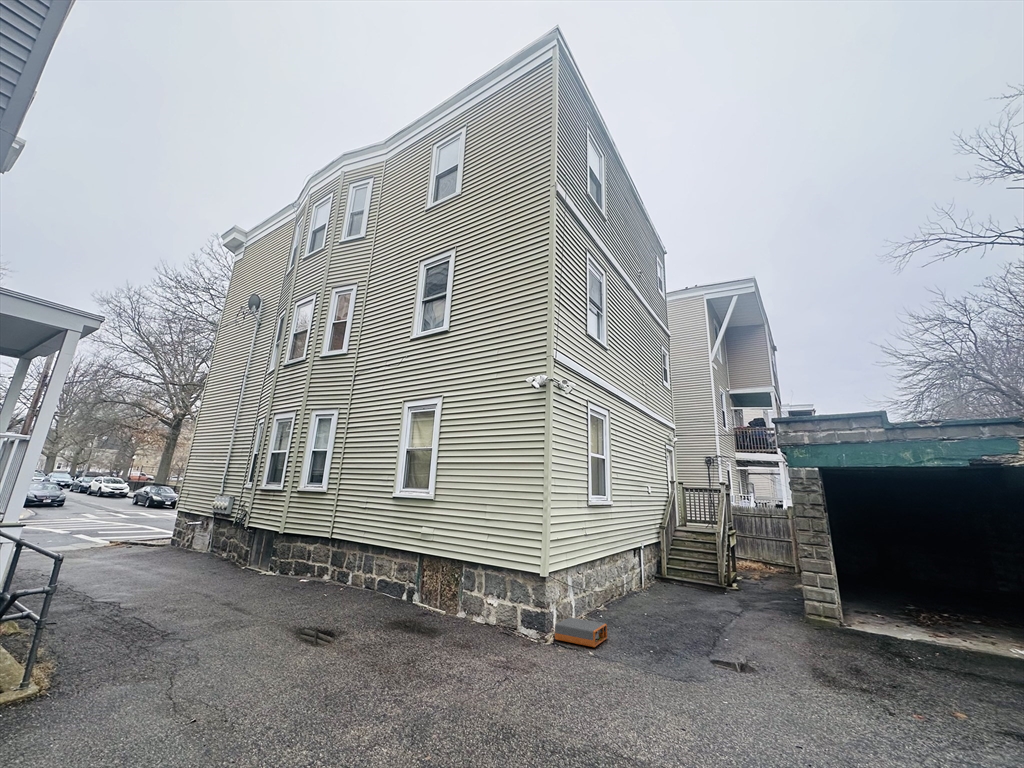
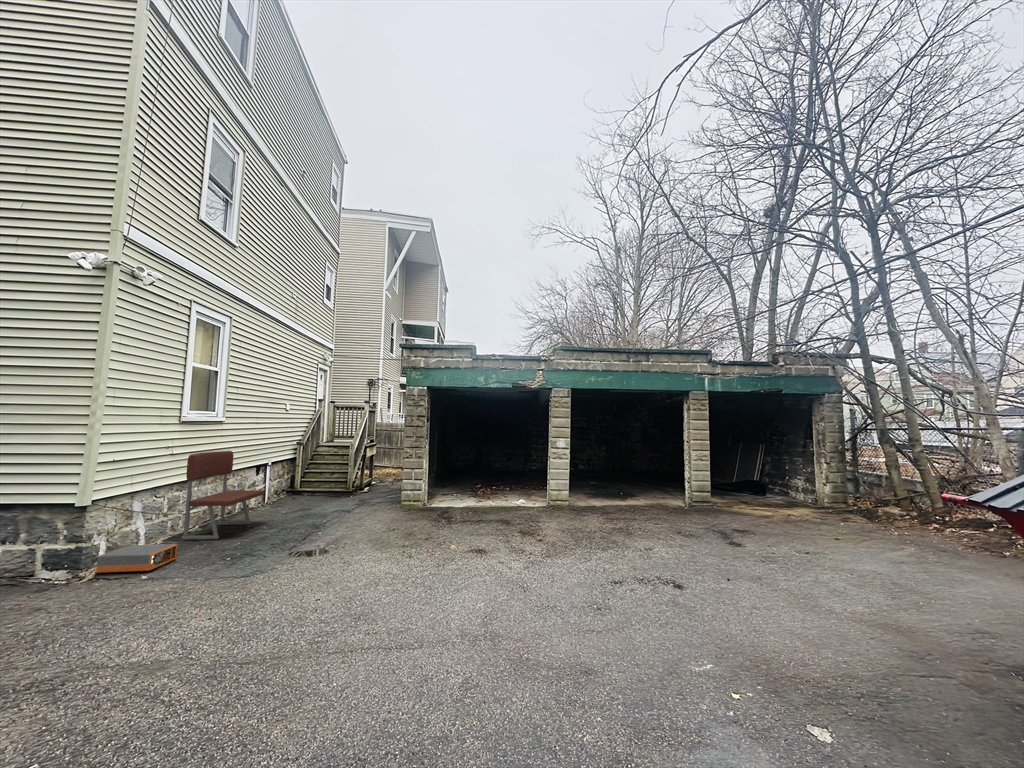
bench: none [597,534,655,623] -> present [182,451,264,540]

